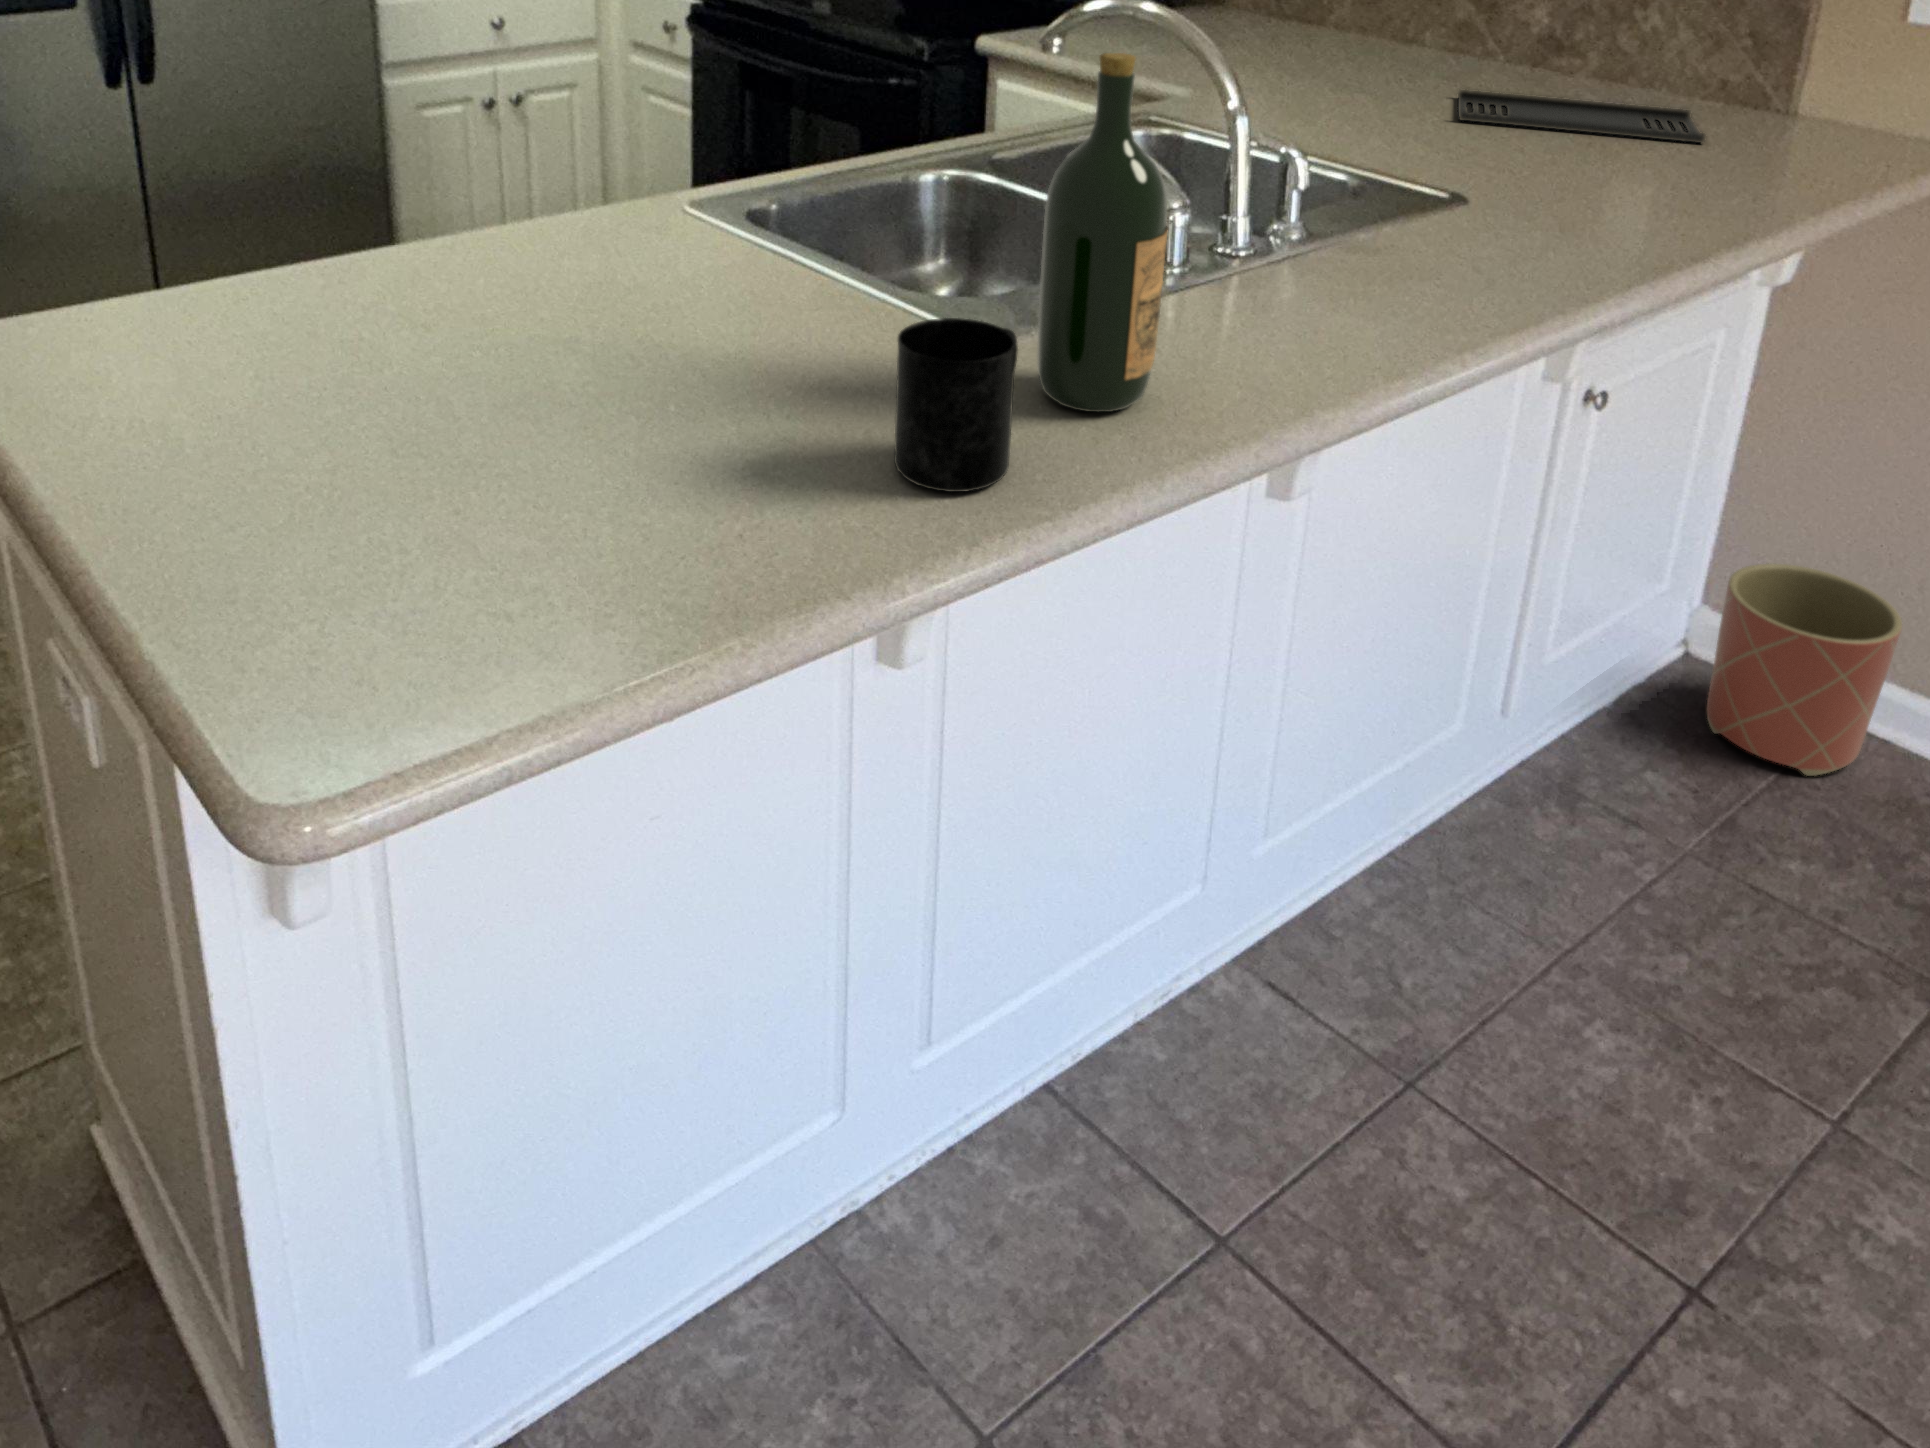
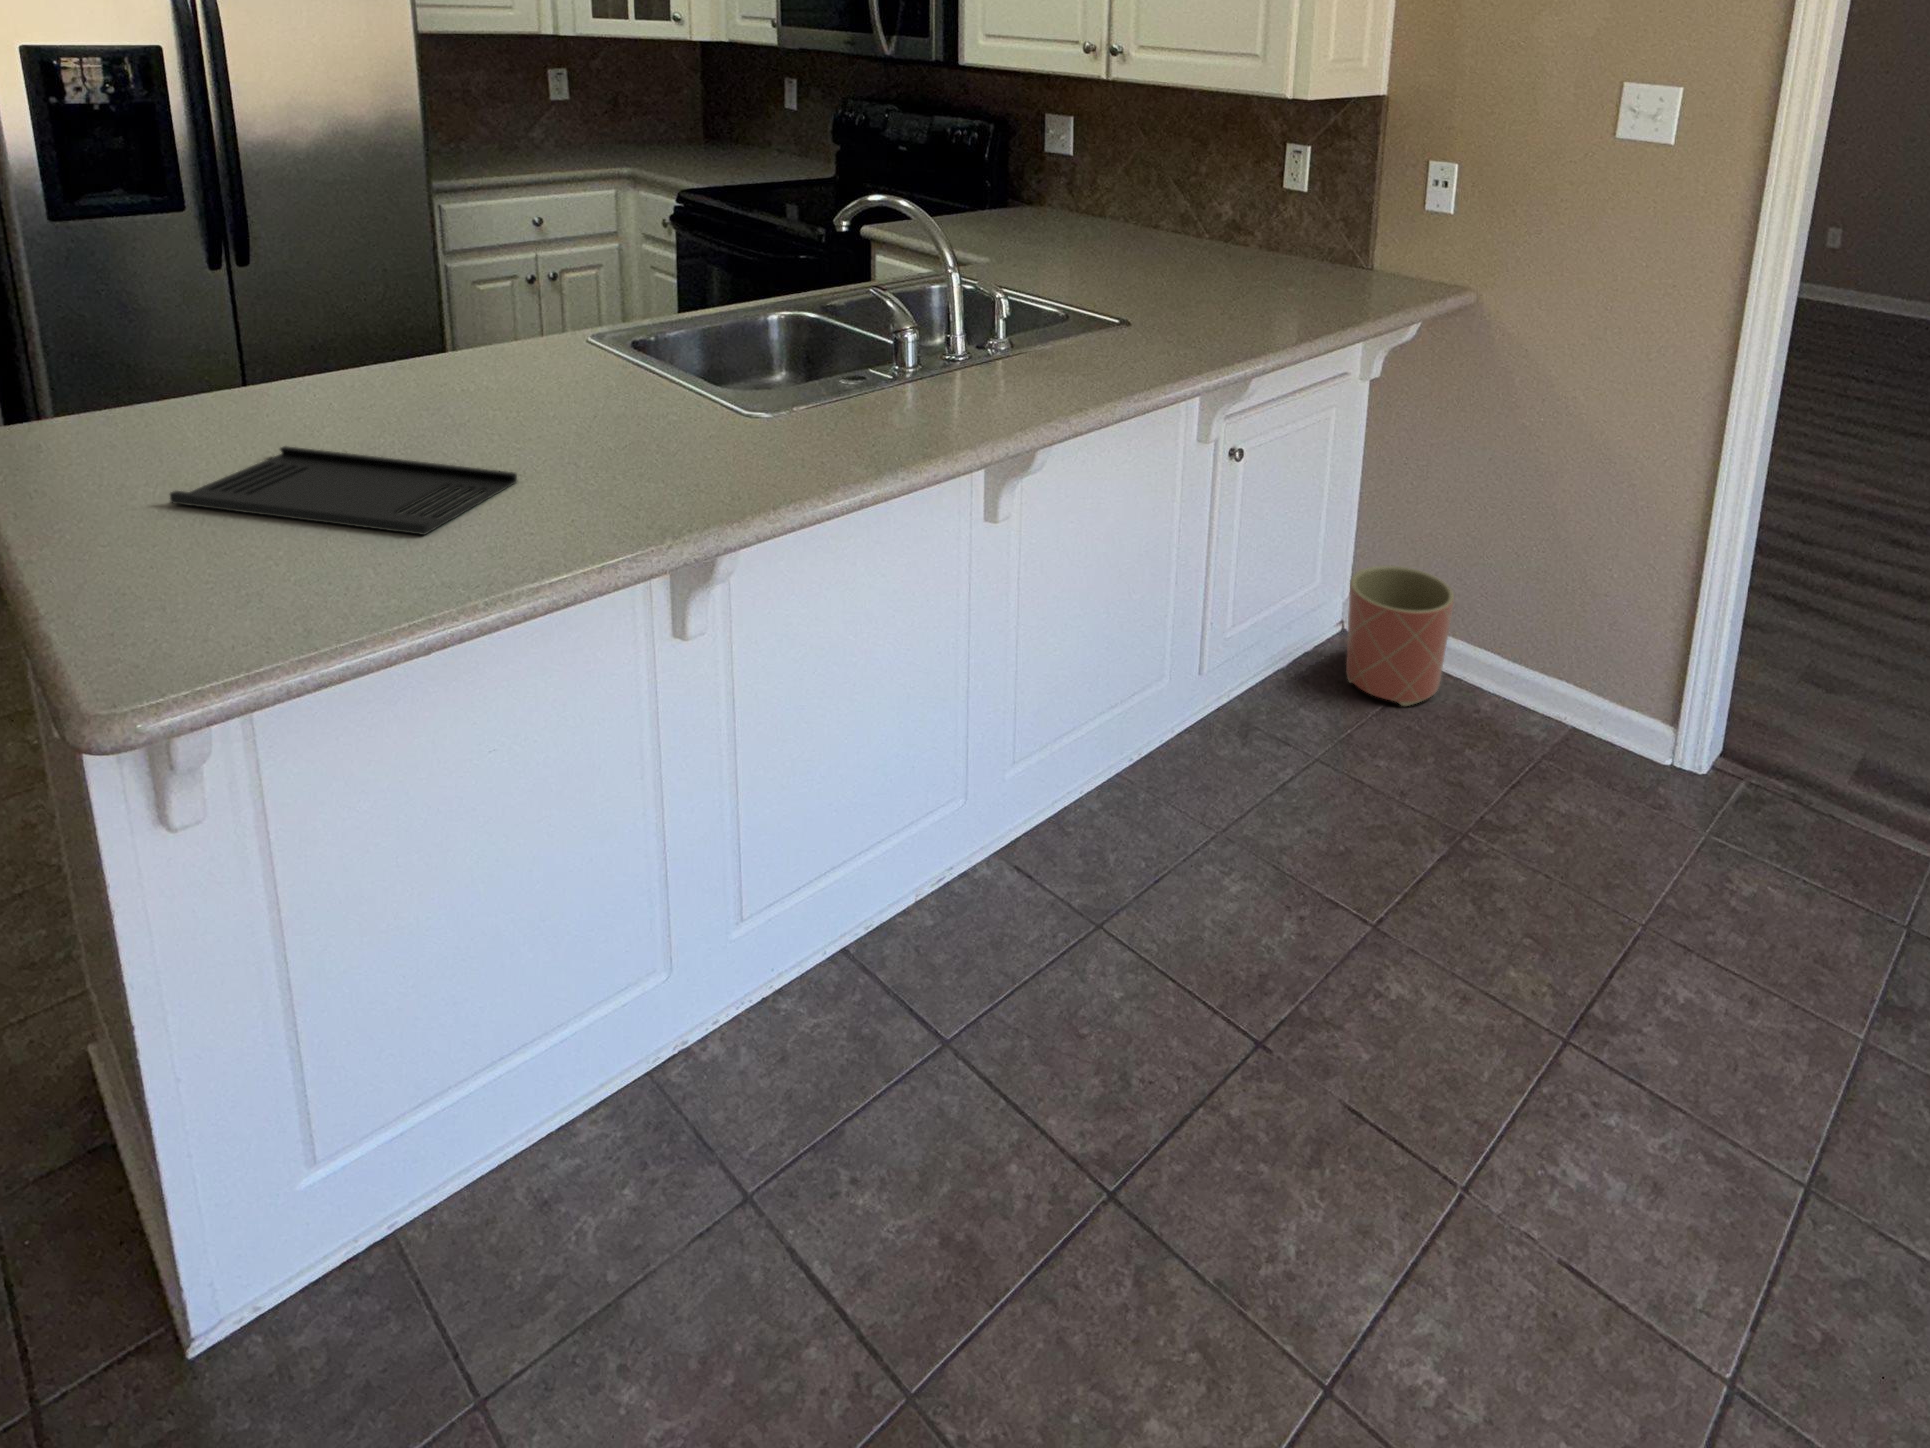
wine bottle: present [1037,53,1167,412] -> none [768,225,847,455]
tray: present [1458,90,1705,143] -> present [170,446,517,535]
mug: present [894,318,1018,492] -> none [645,394,738,504]

